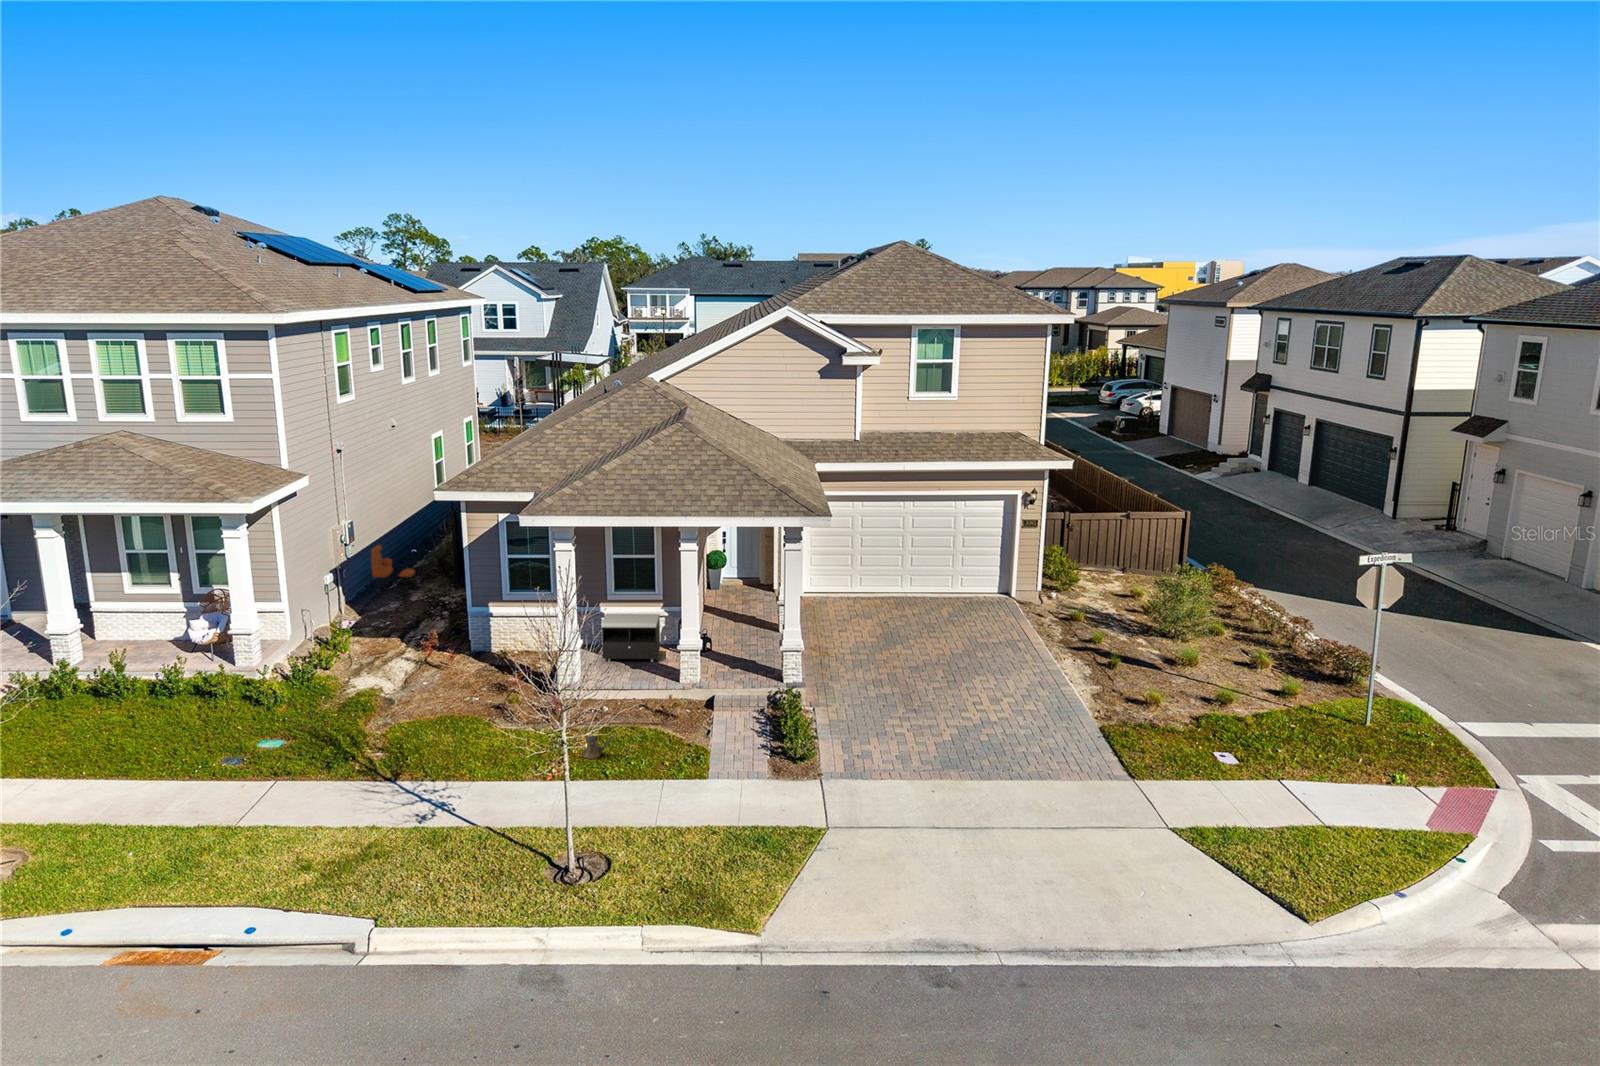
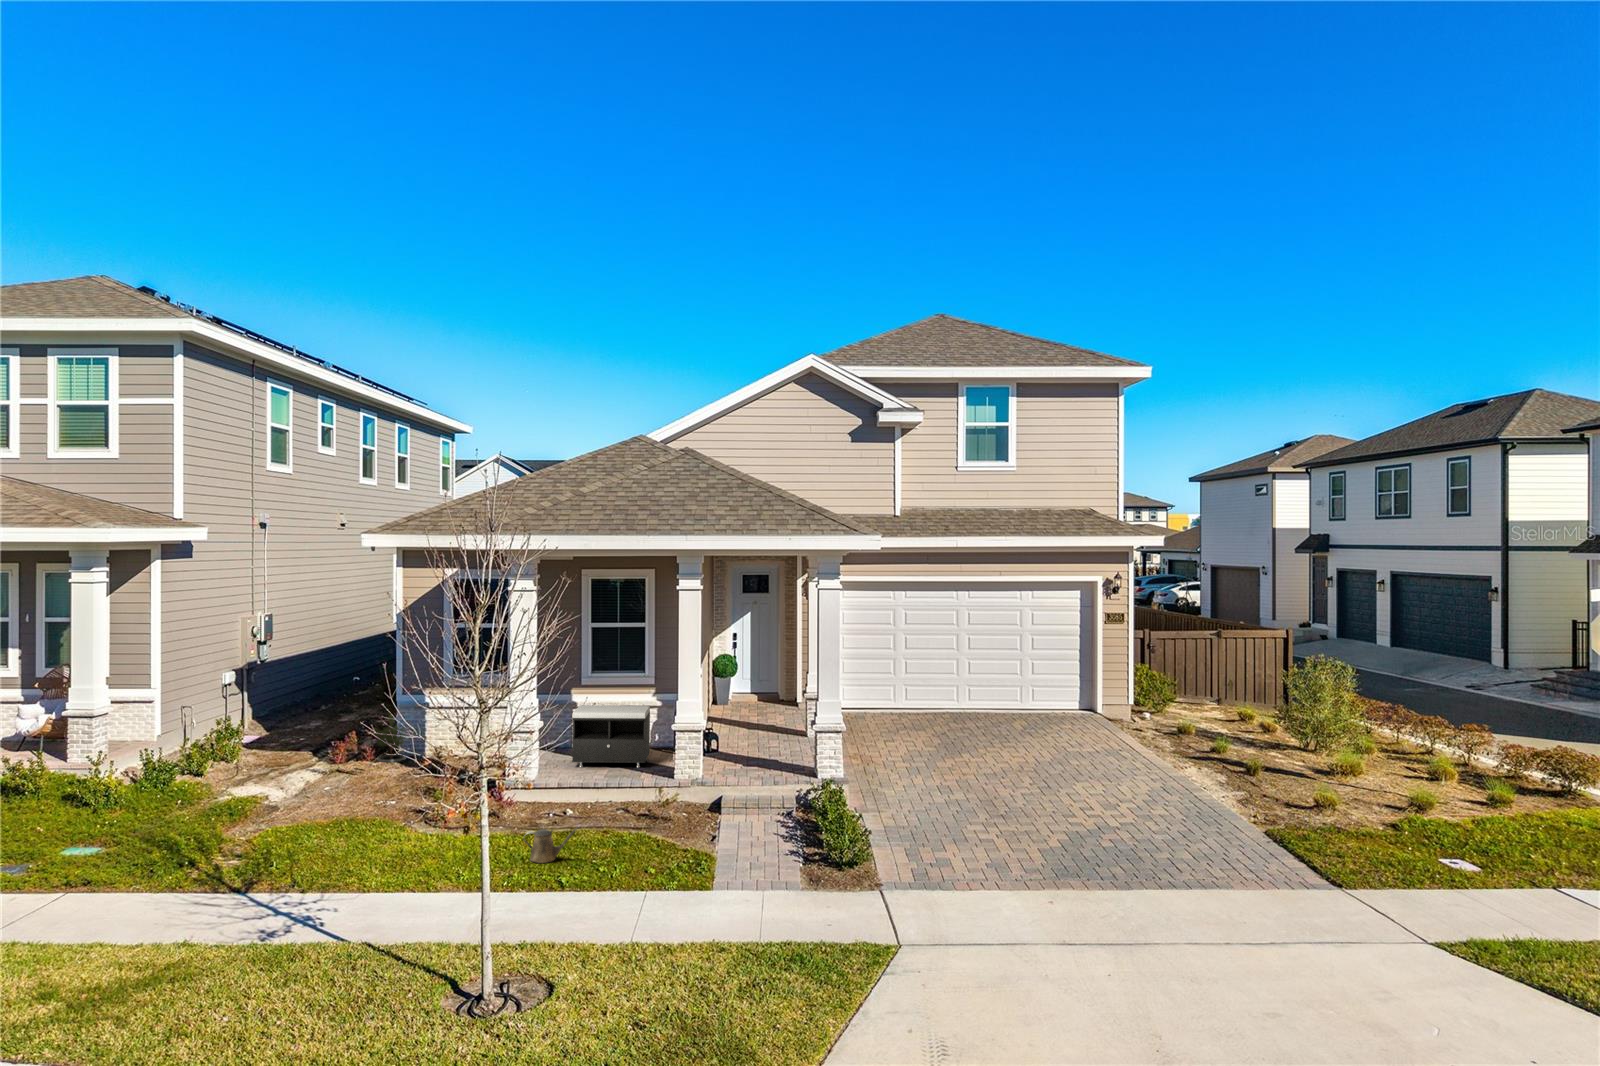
lounge chair: present [371,545,415,584] -> none [295,654,351,703]
potted tree: none [450,619,476,657] -> present [375,715,405,762]

